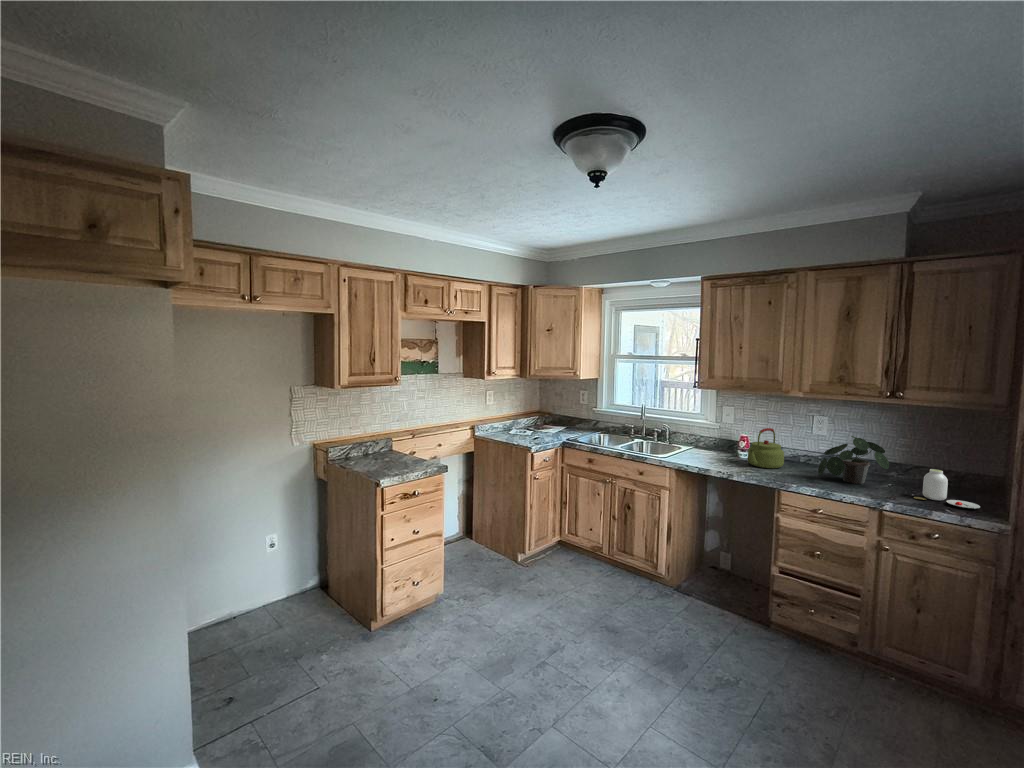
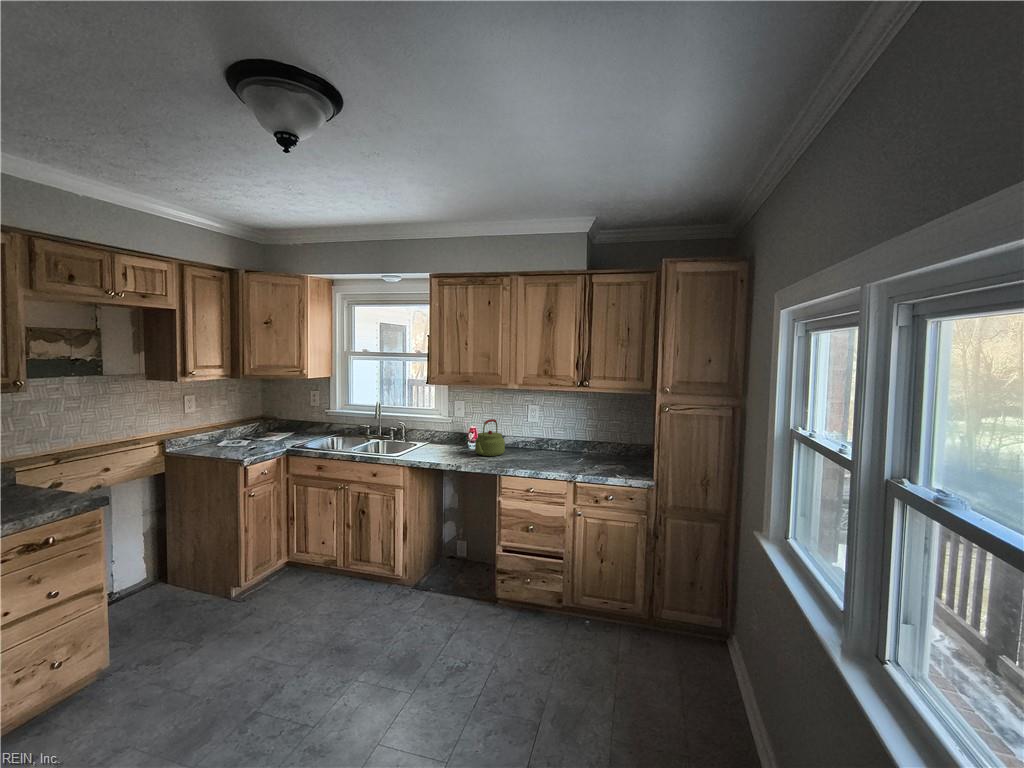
potted plant: present [818,436,889,484] -> none [530,421,580,462]
jar: present [914,469,980,509] -> none [596,444,637,472]

